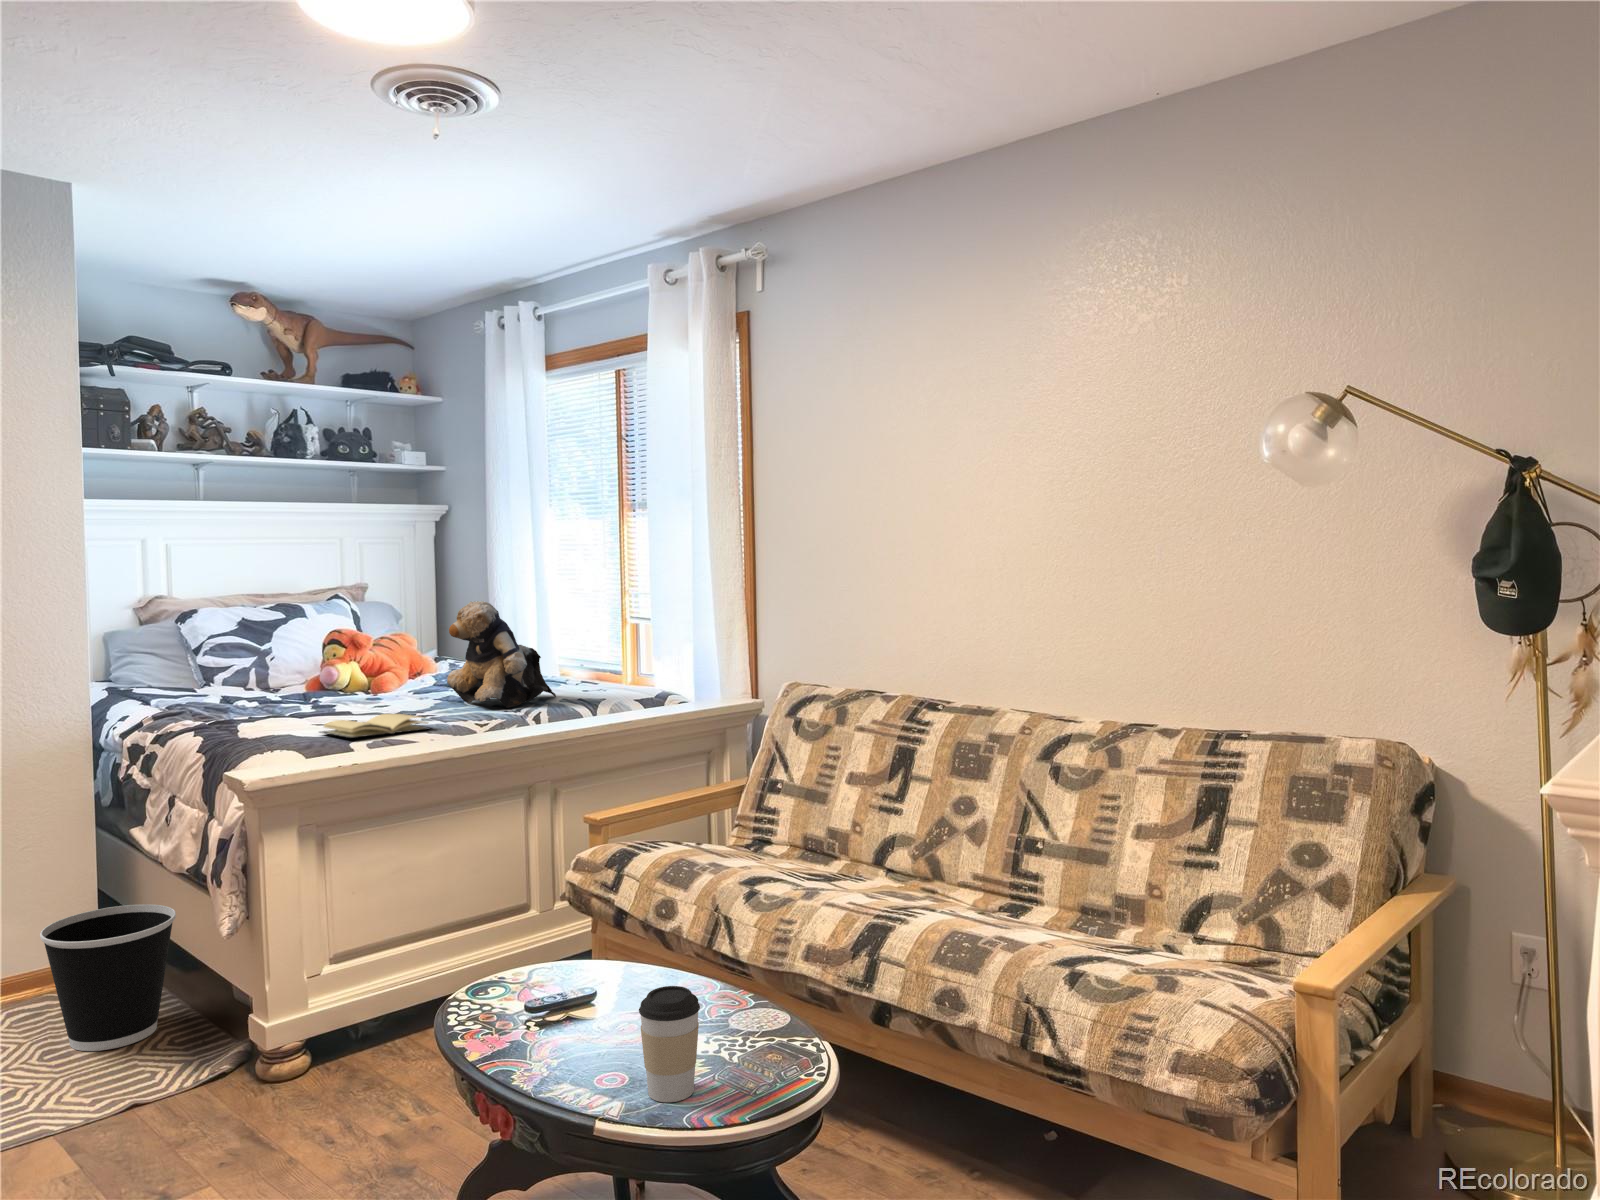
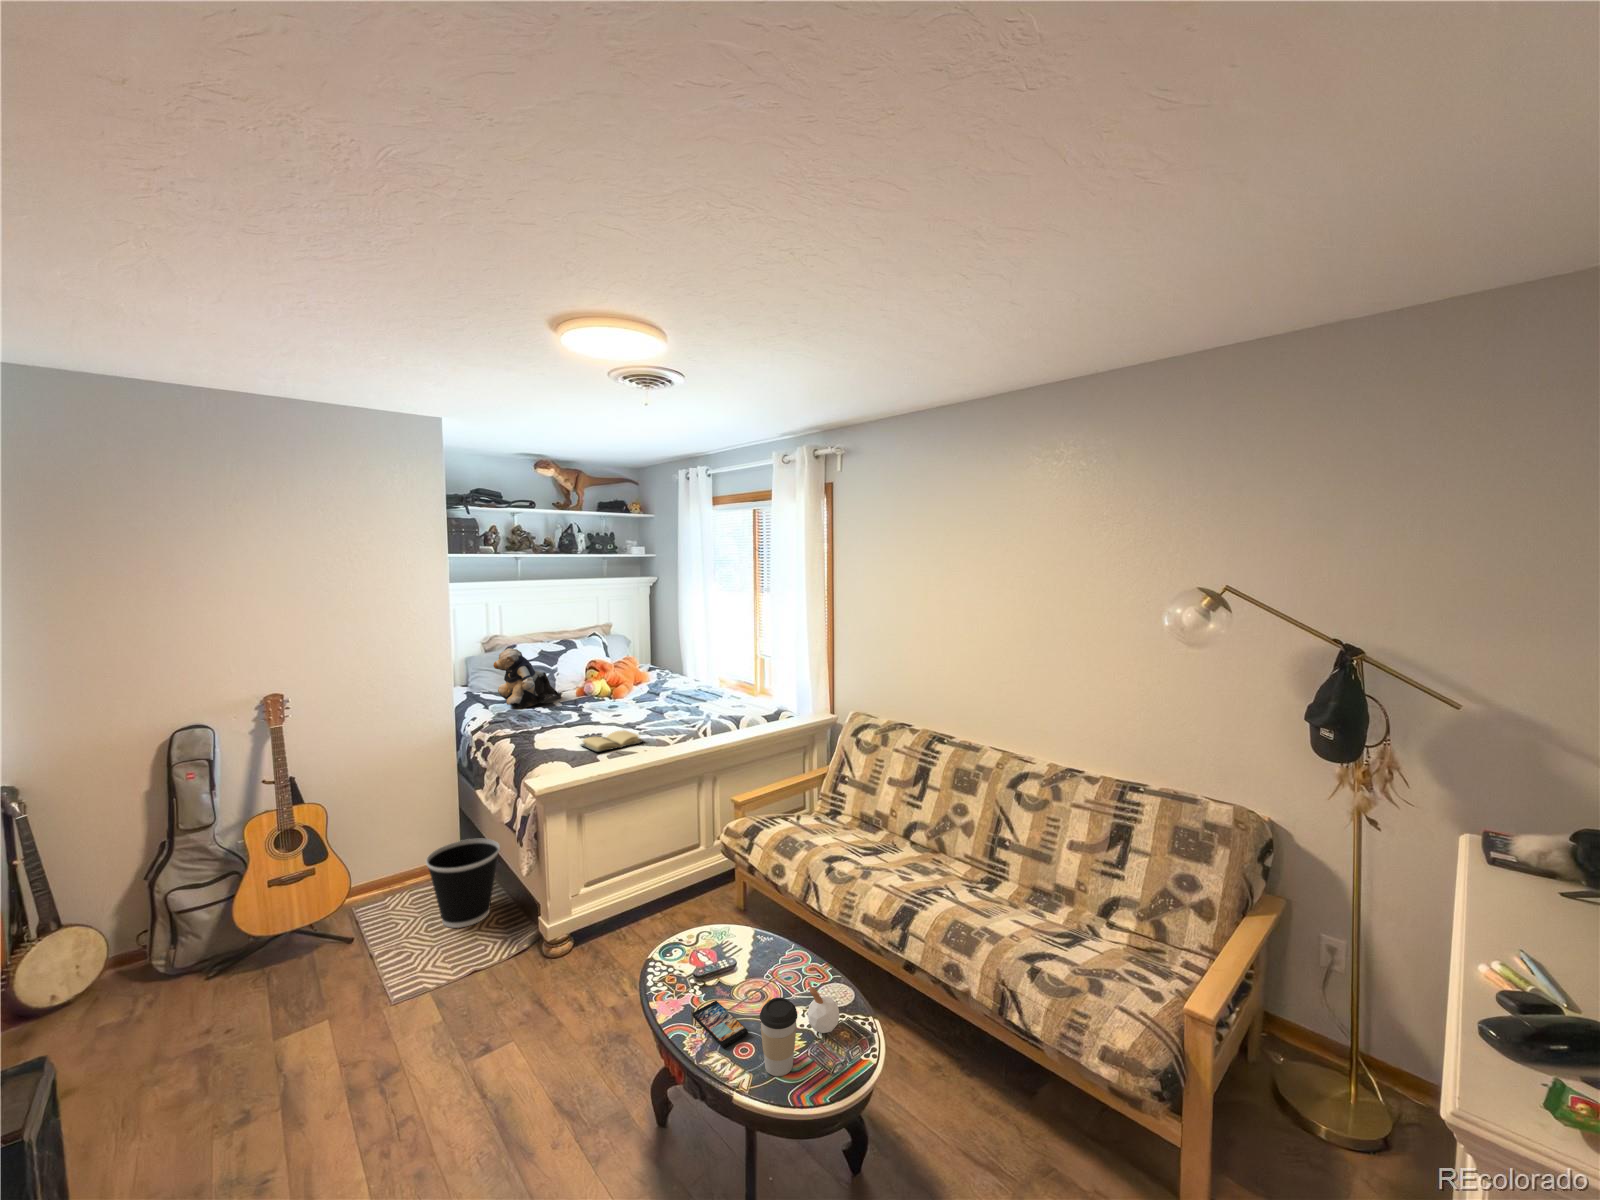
teddy bear: present [447,601,556,708] -> present [494,648,561,708]
candle: none [714,968,769,1057] -> present [807,977,840,1033]
smartphone: none [527,1031,620,1079] -> present [692,1001,748,1048]

